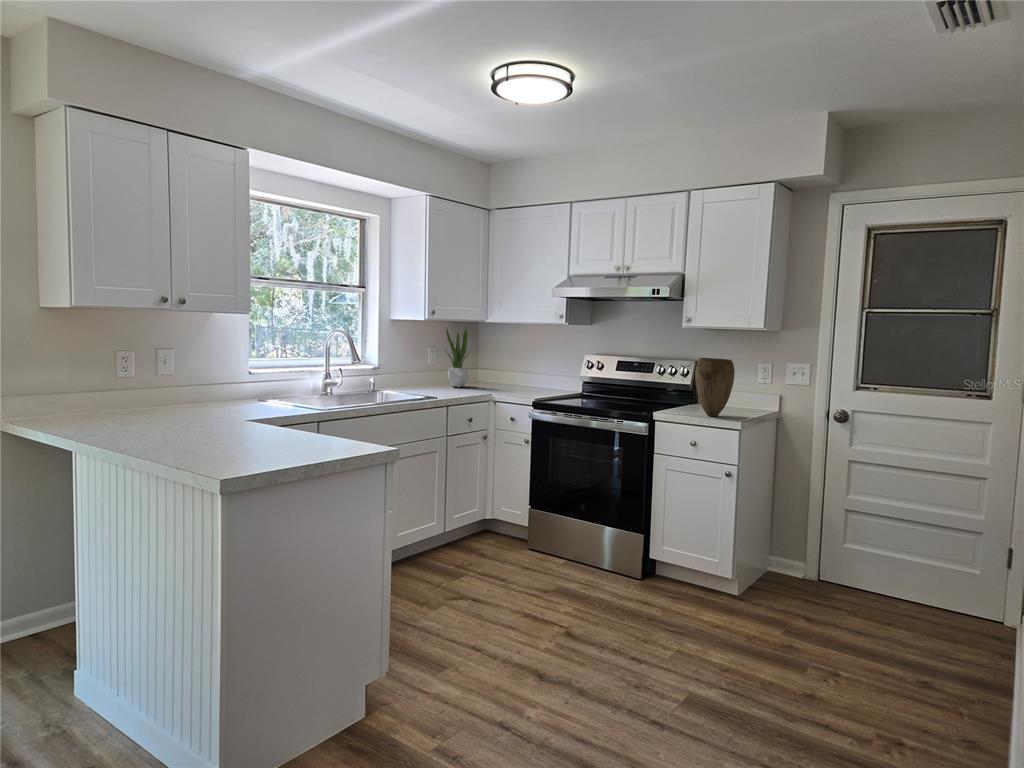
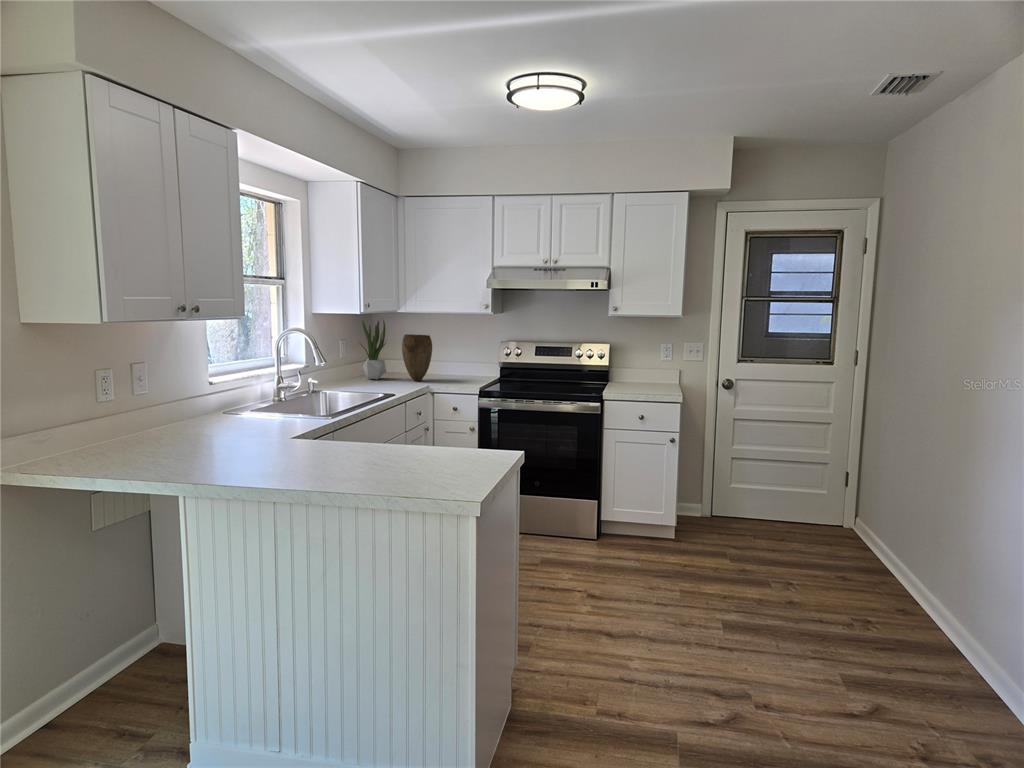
vase: present [695,358,735,416] -> present [402,334,432,381]

